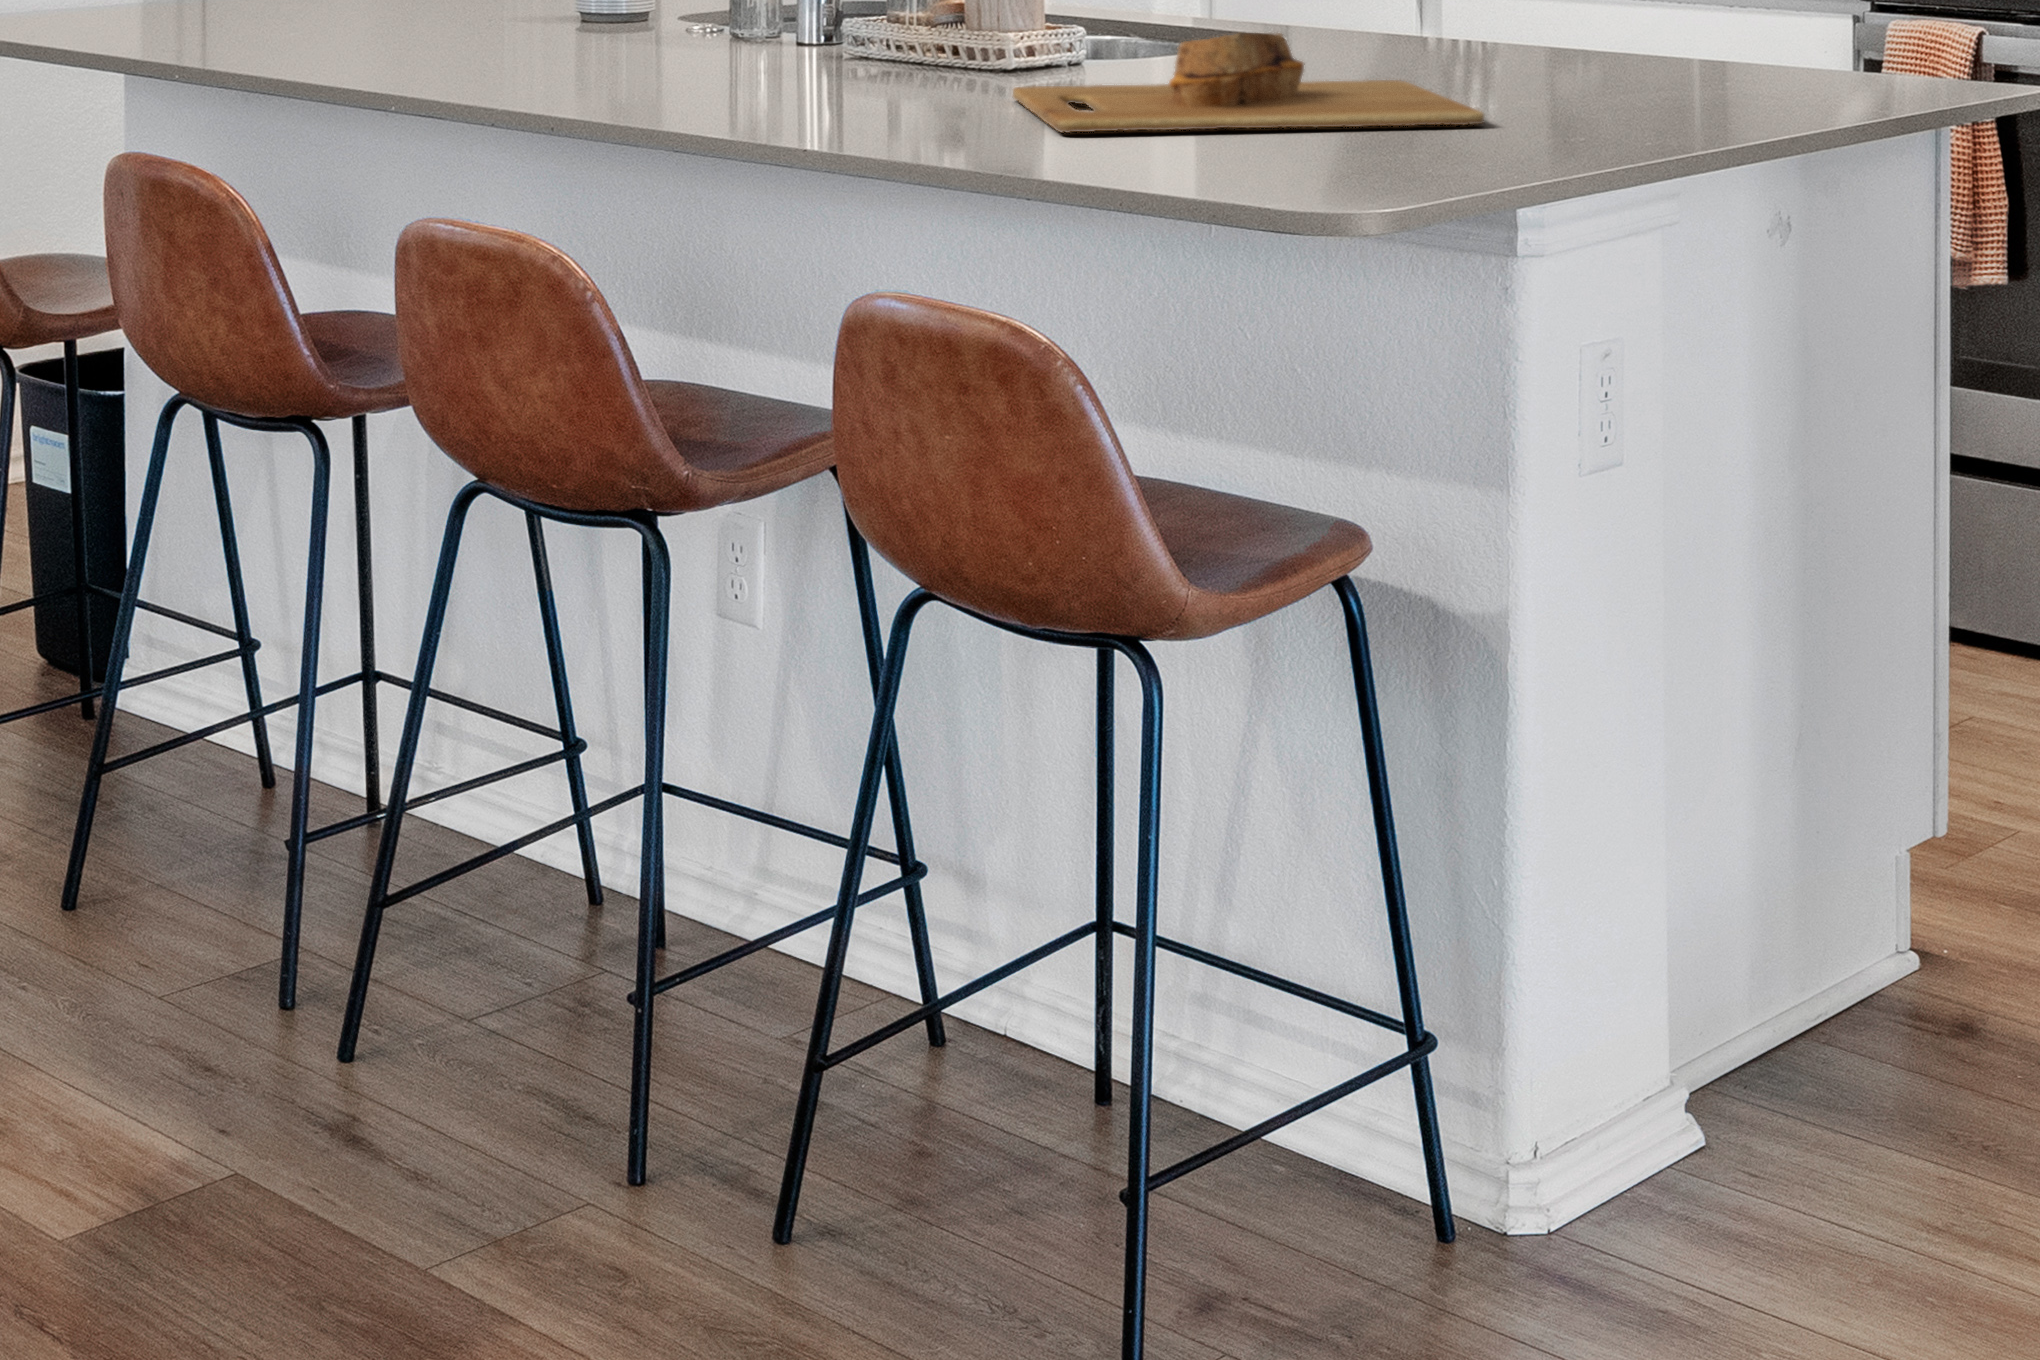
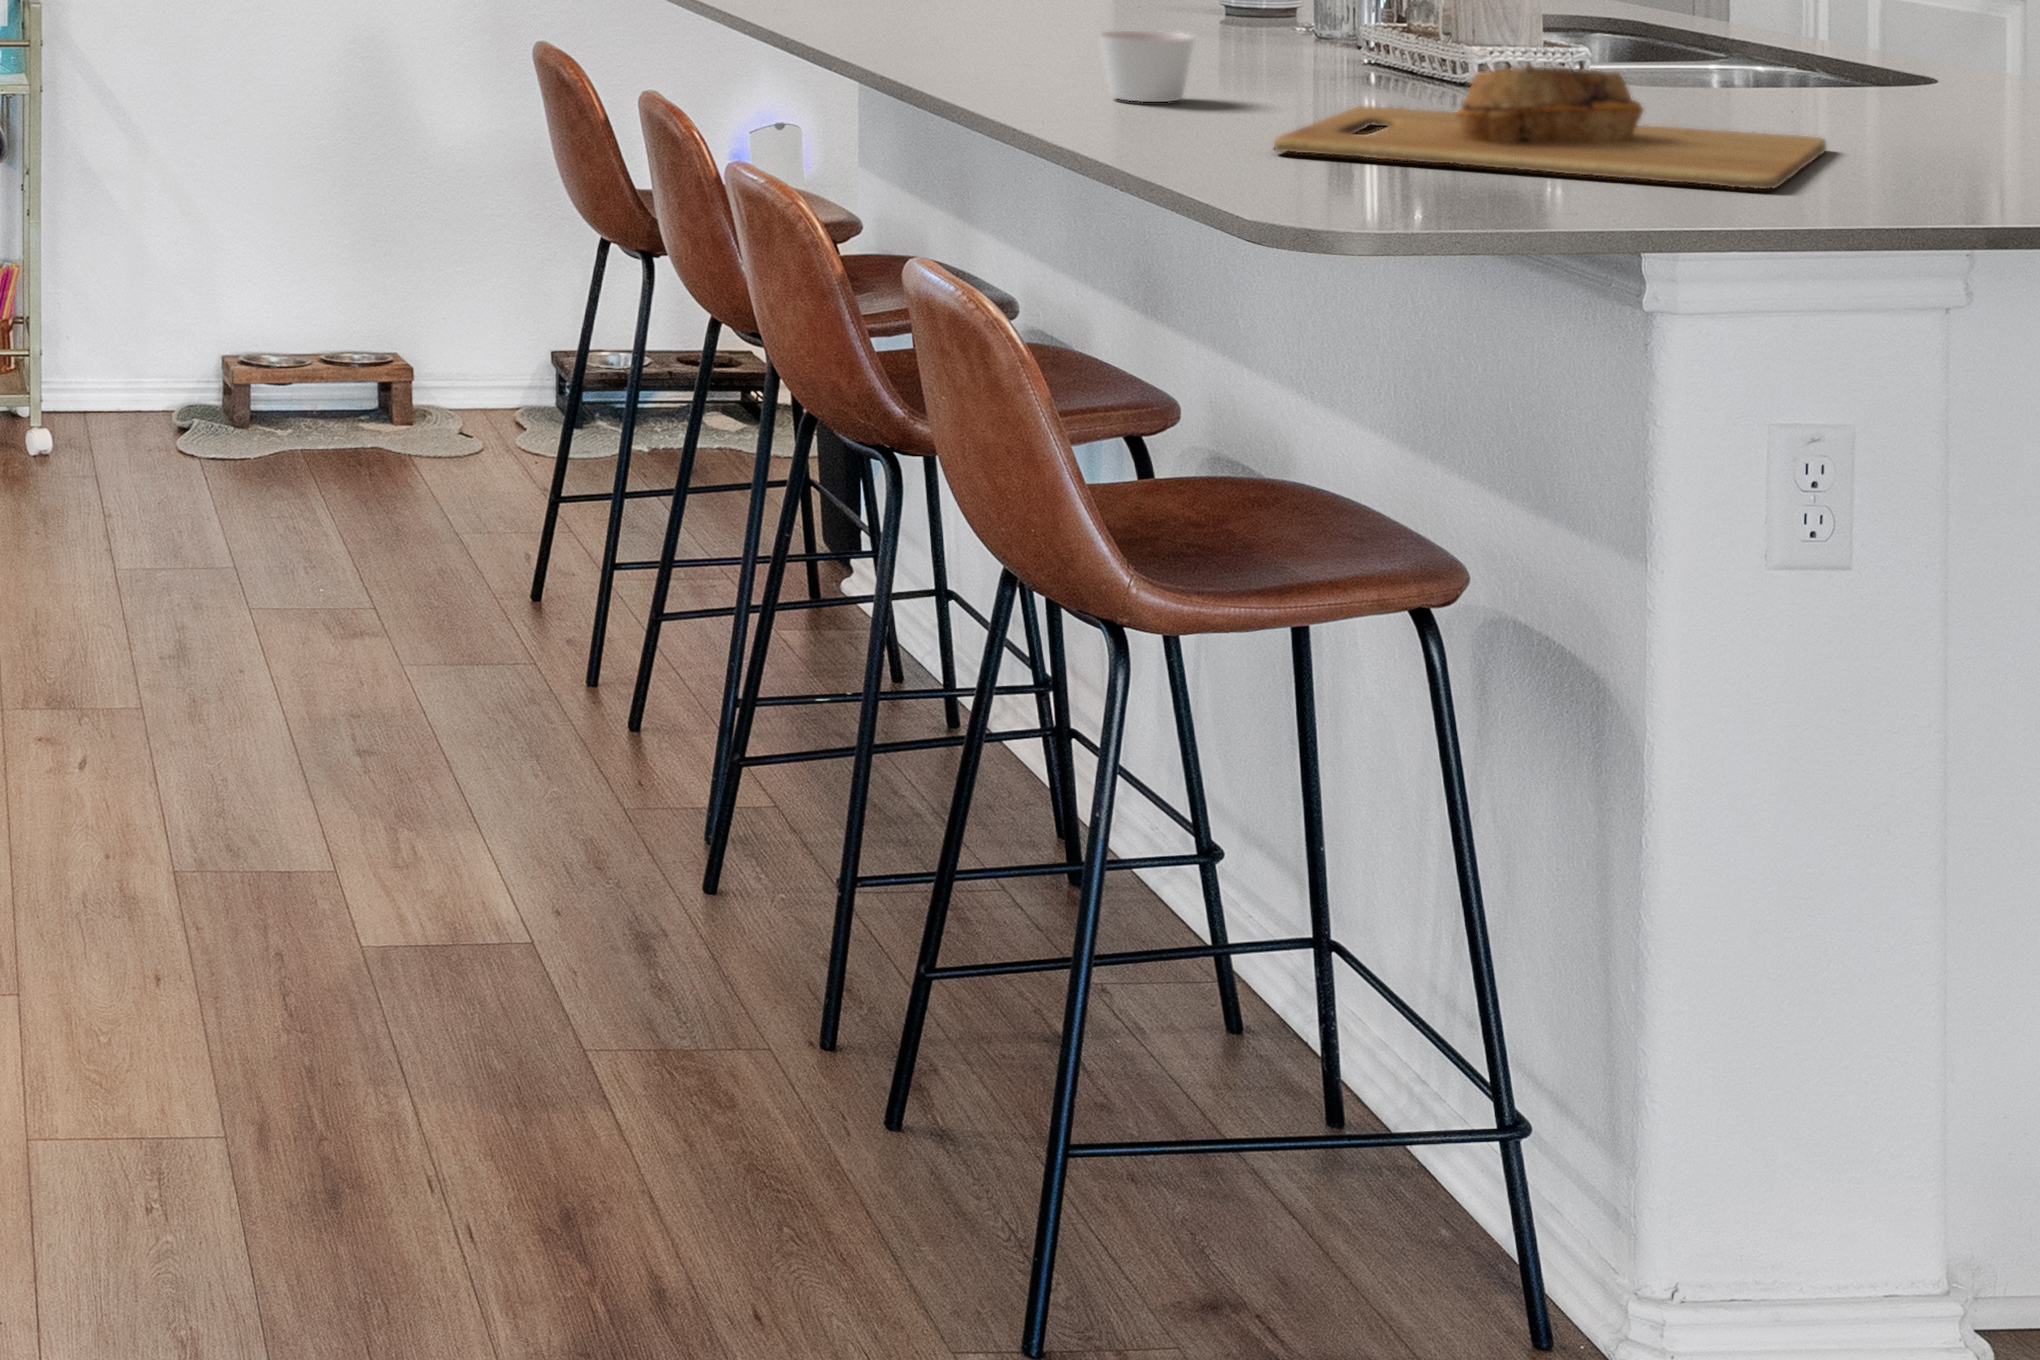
candle: none [749,30,841,102] -> present [1099,31,1194,102]

